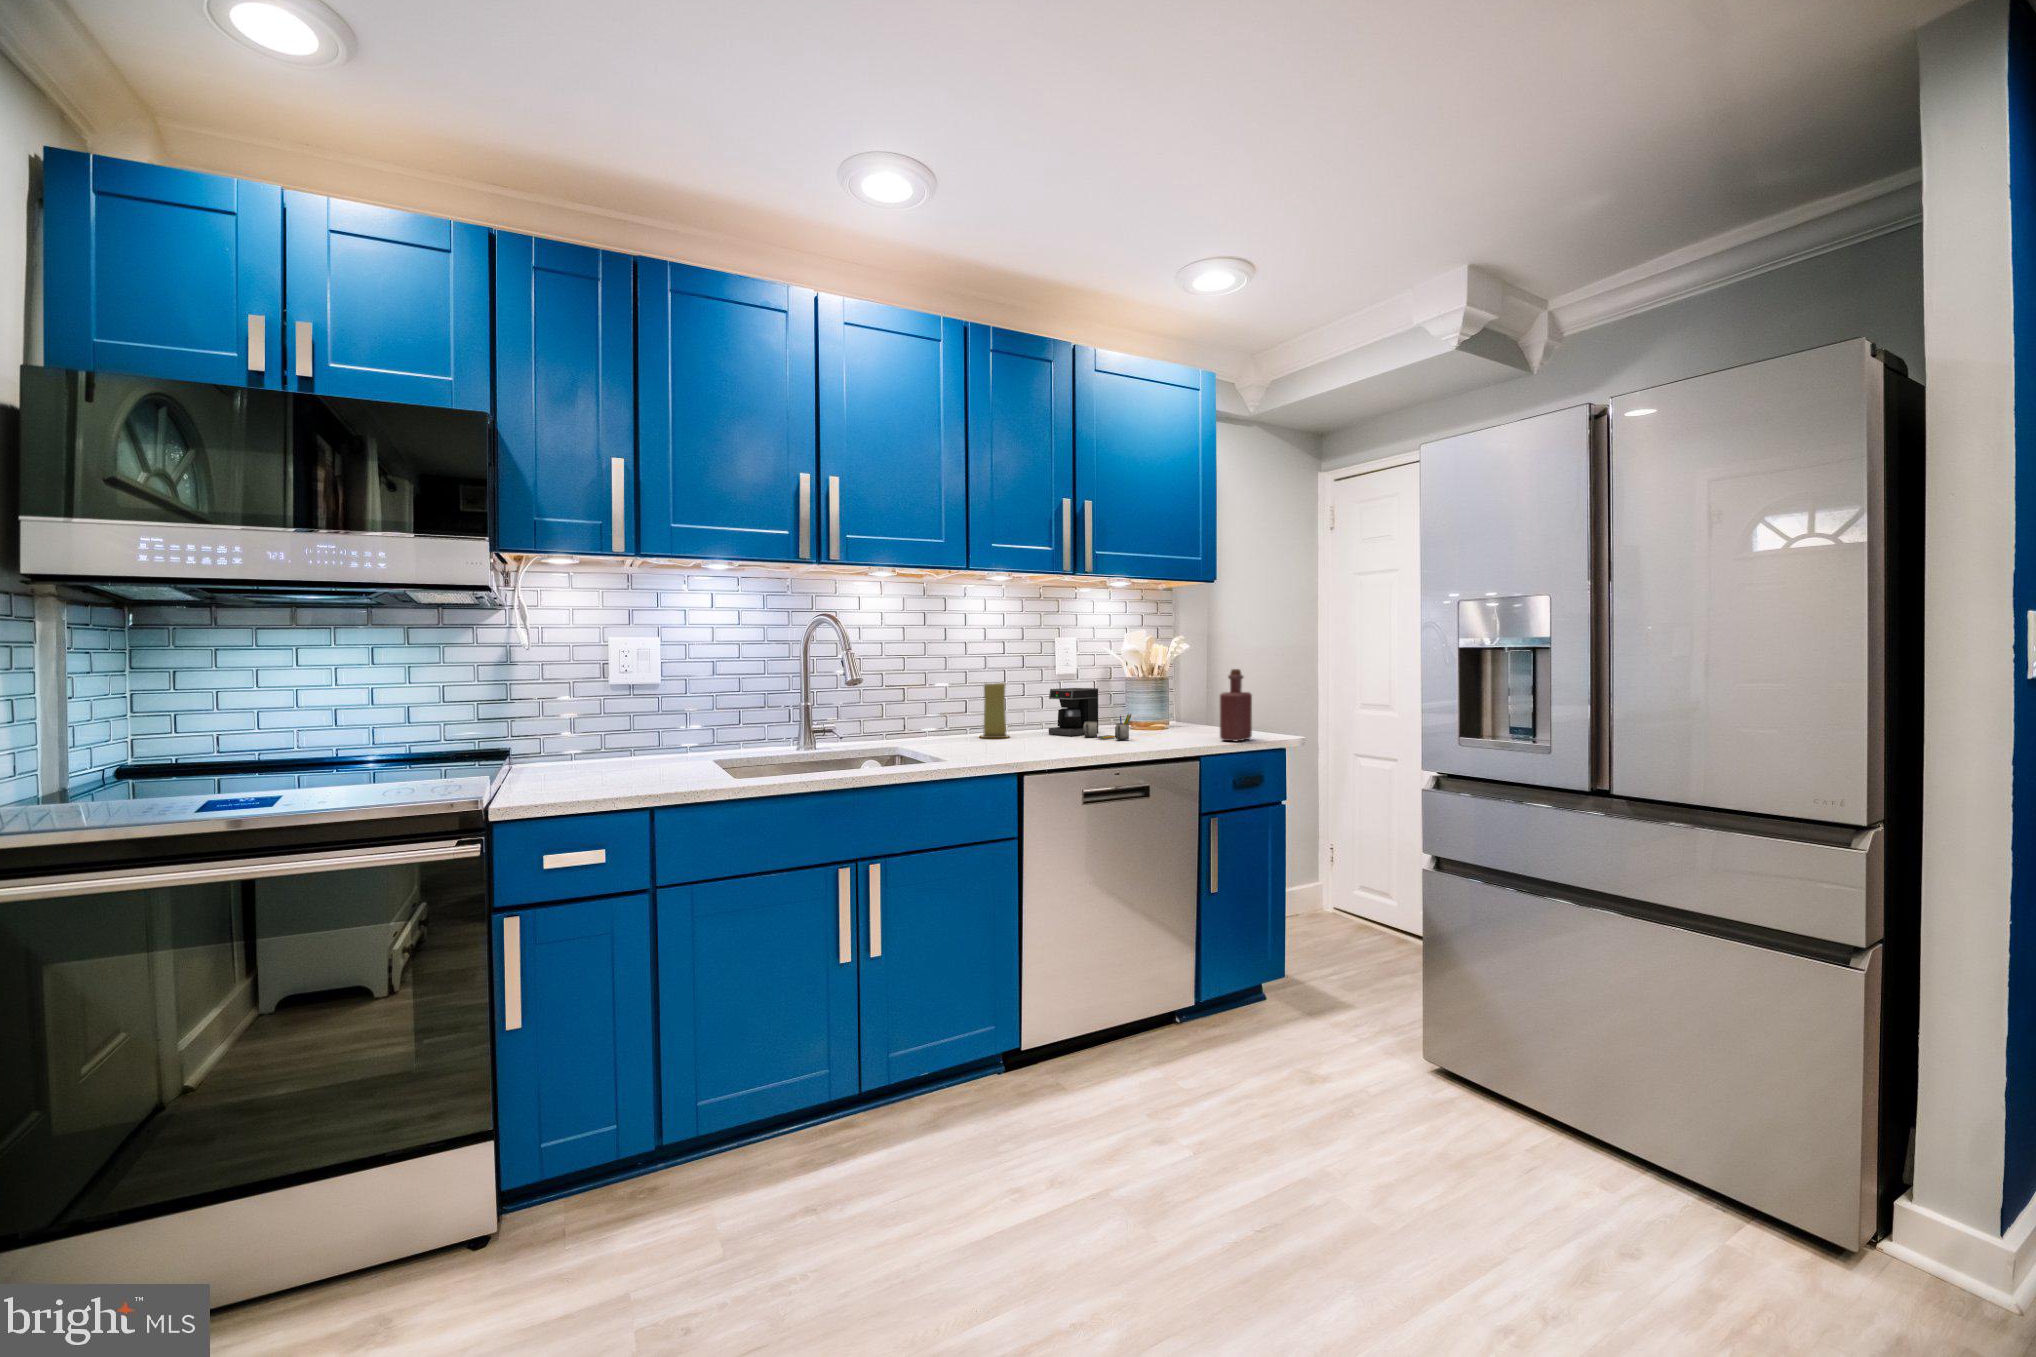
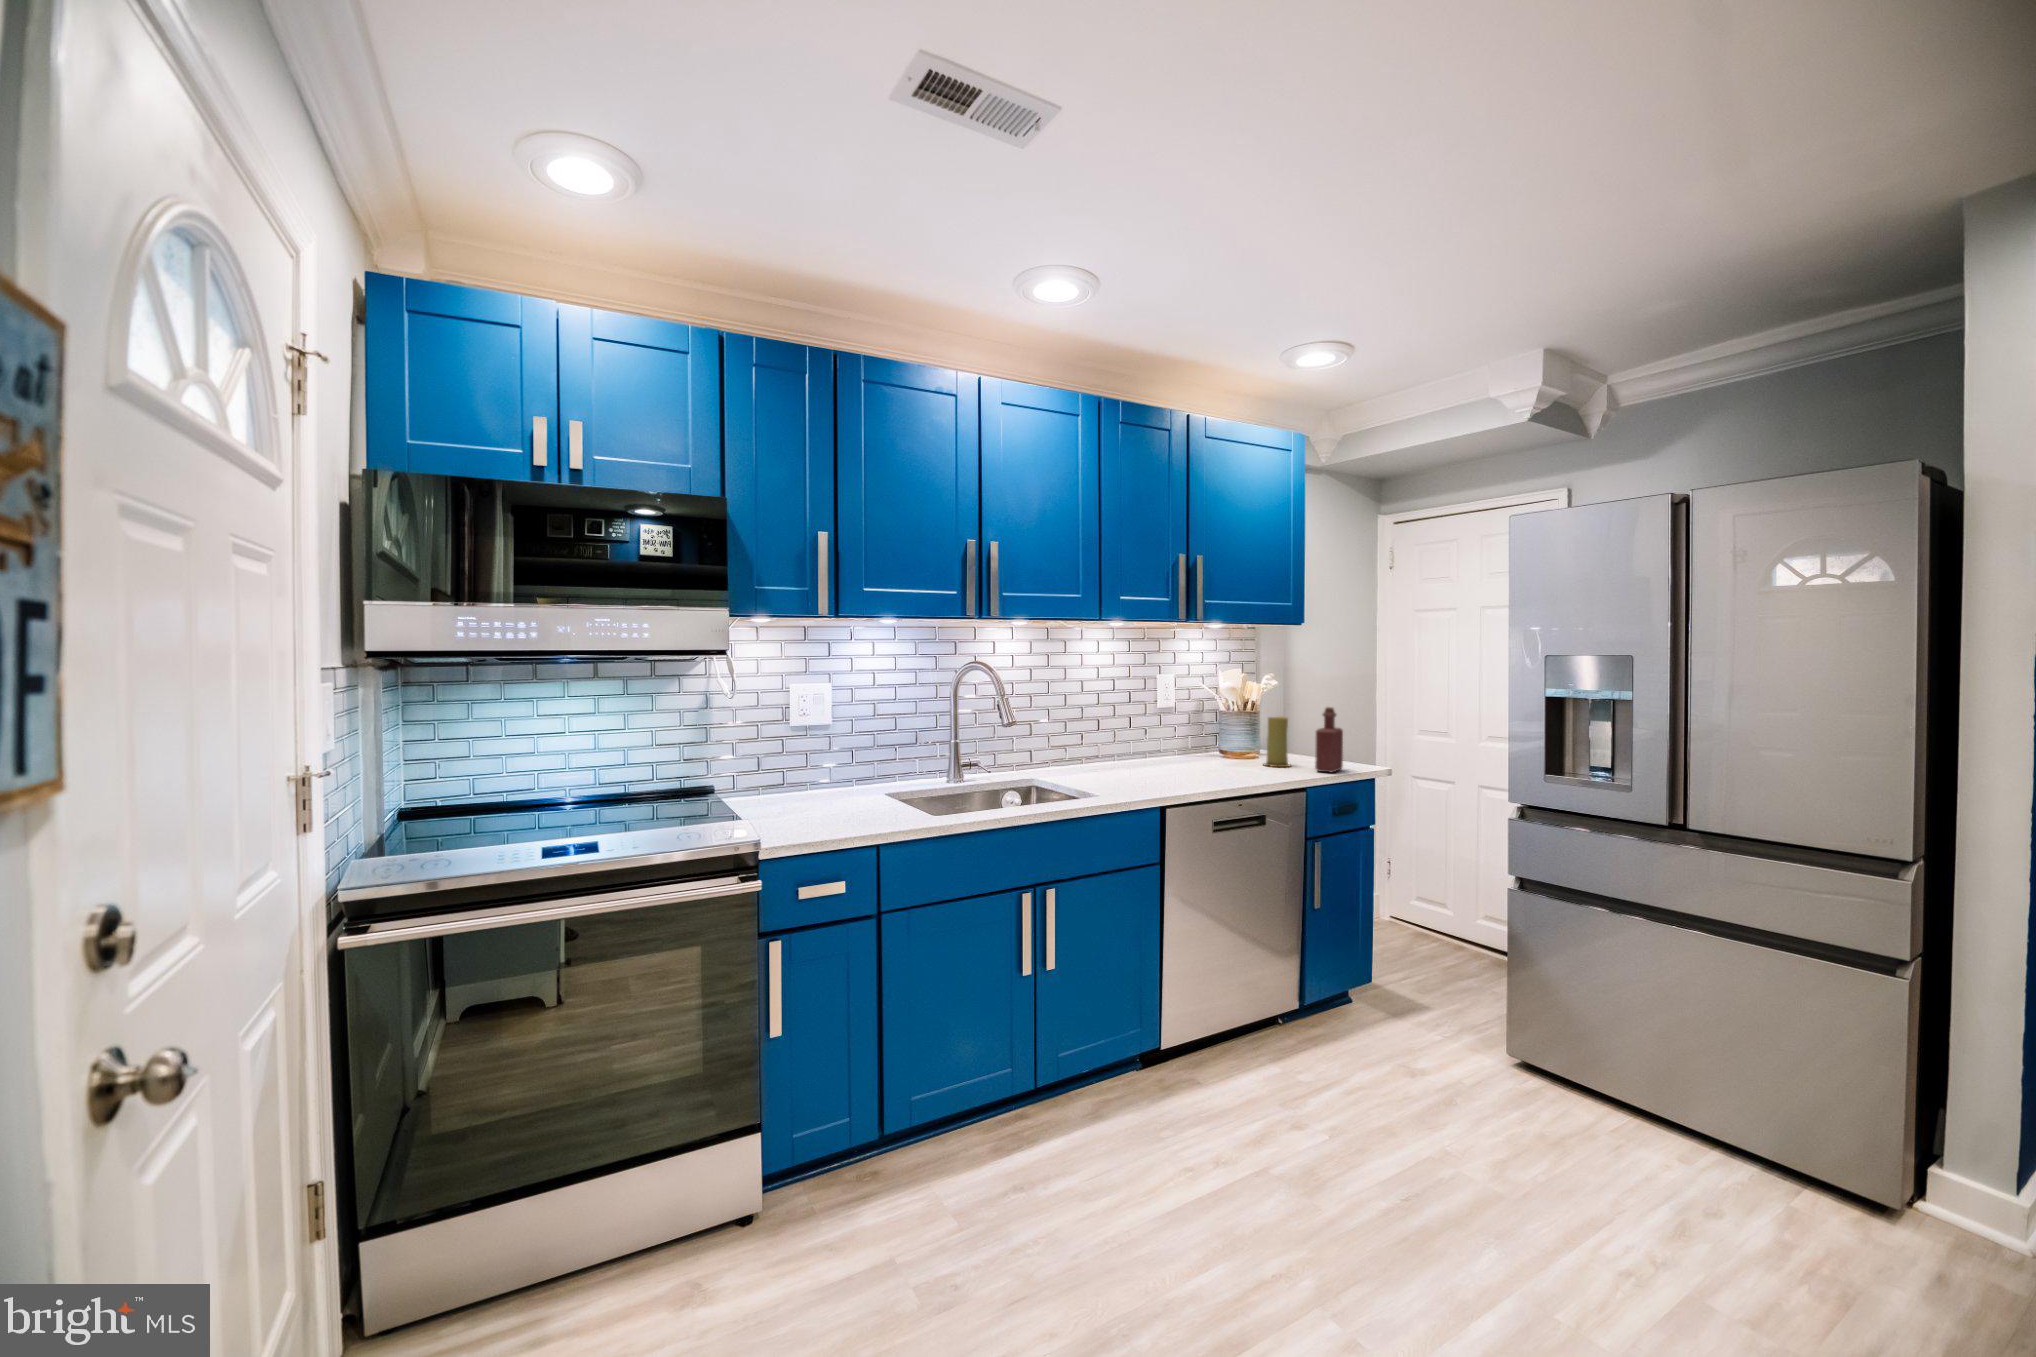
candle: present [981,683,1008,738] -> present [1264,717,1290,767]
coffee maker: present [1049,688,1131,739] -> none [1154,720,1237,770]

